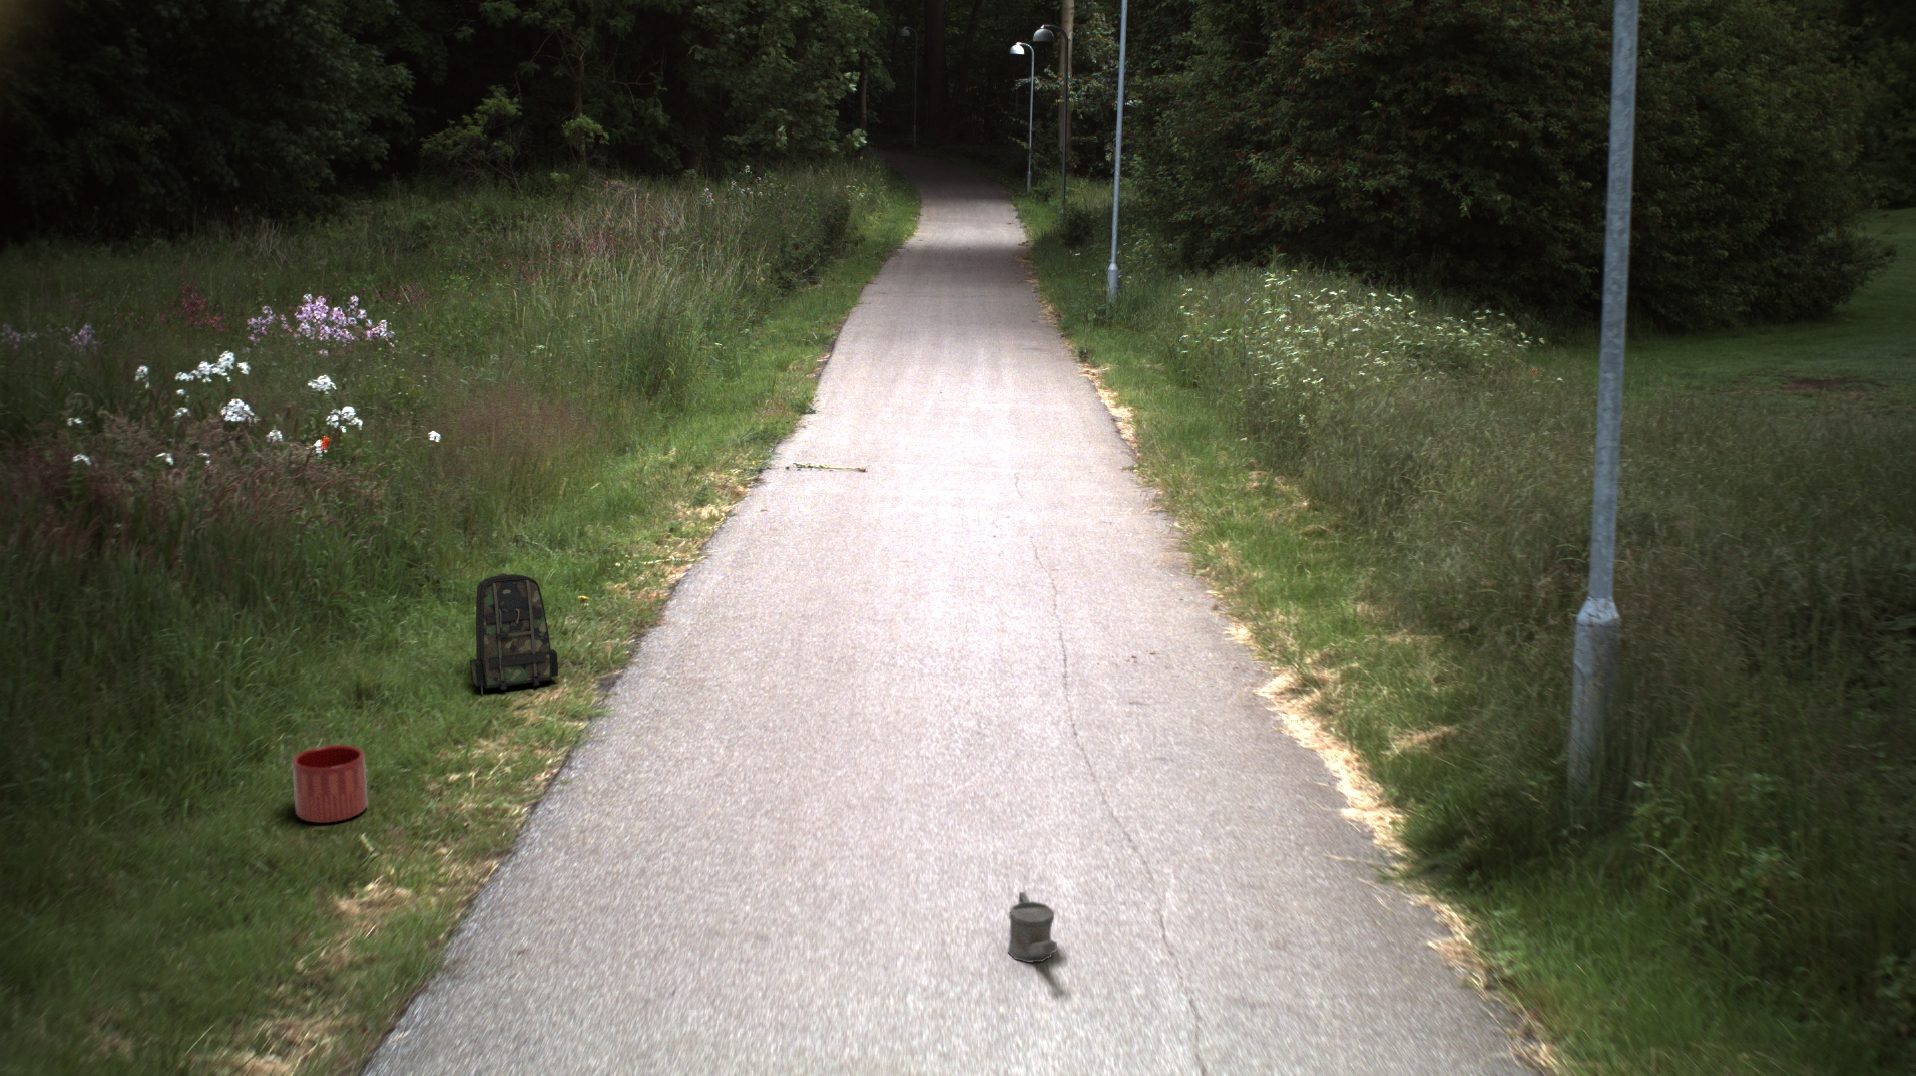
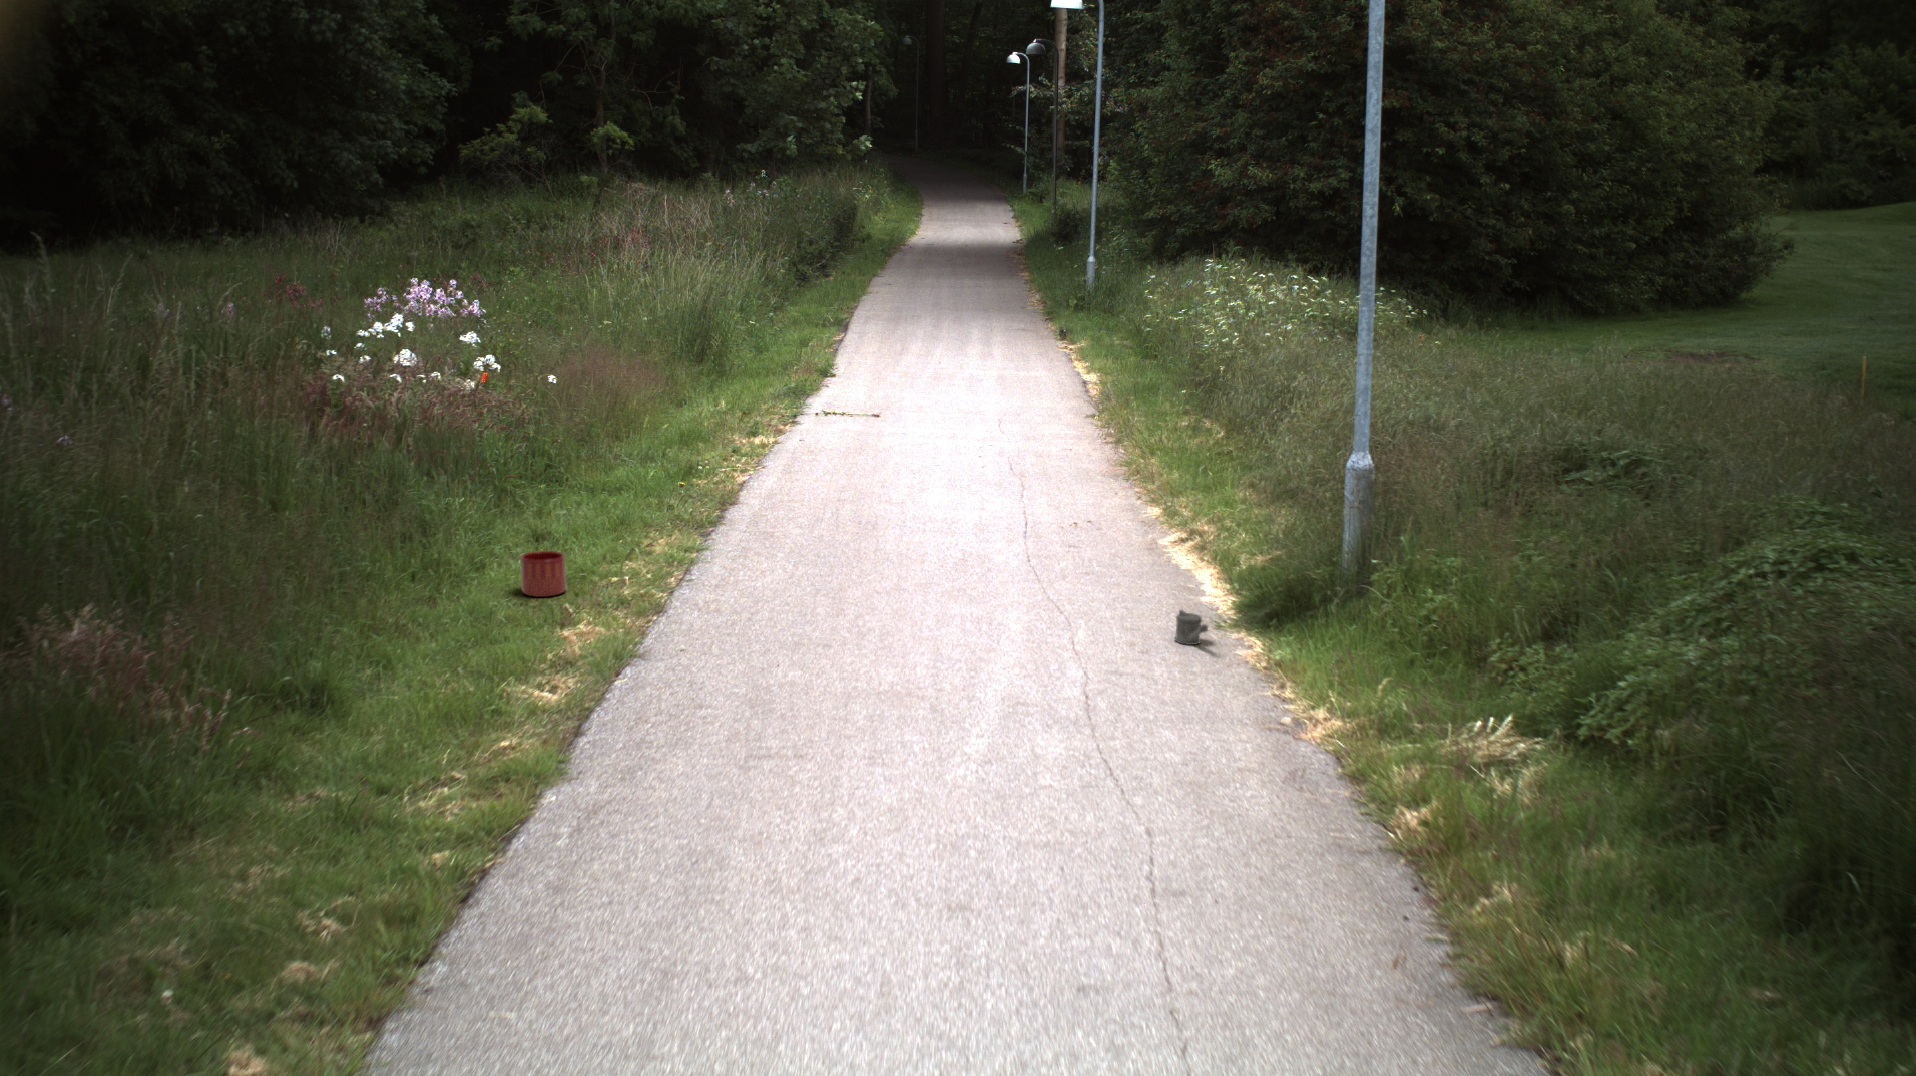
backpack: present [470,573,558,695] -> none [611,458,671,540]
watering can: present [1008,892,1057,962] -> present [1175,610,1208,645]

